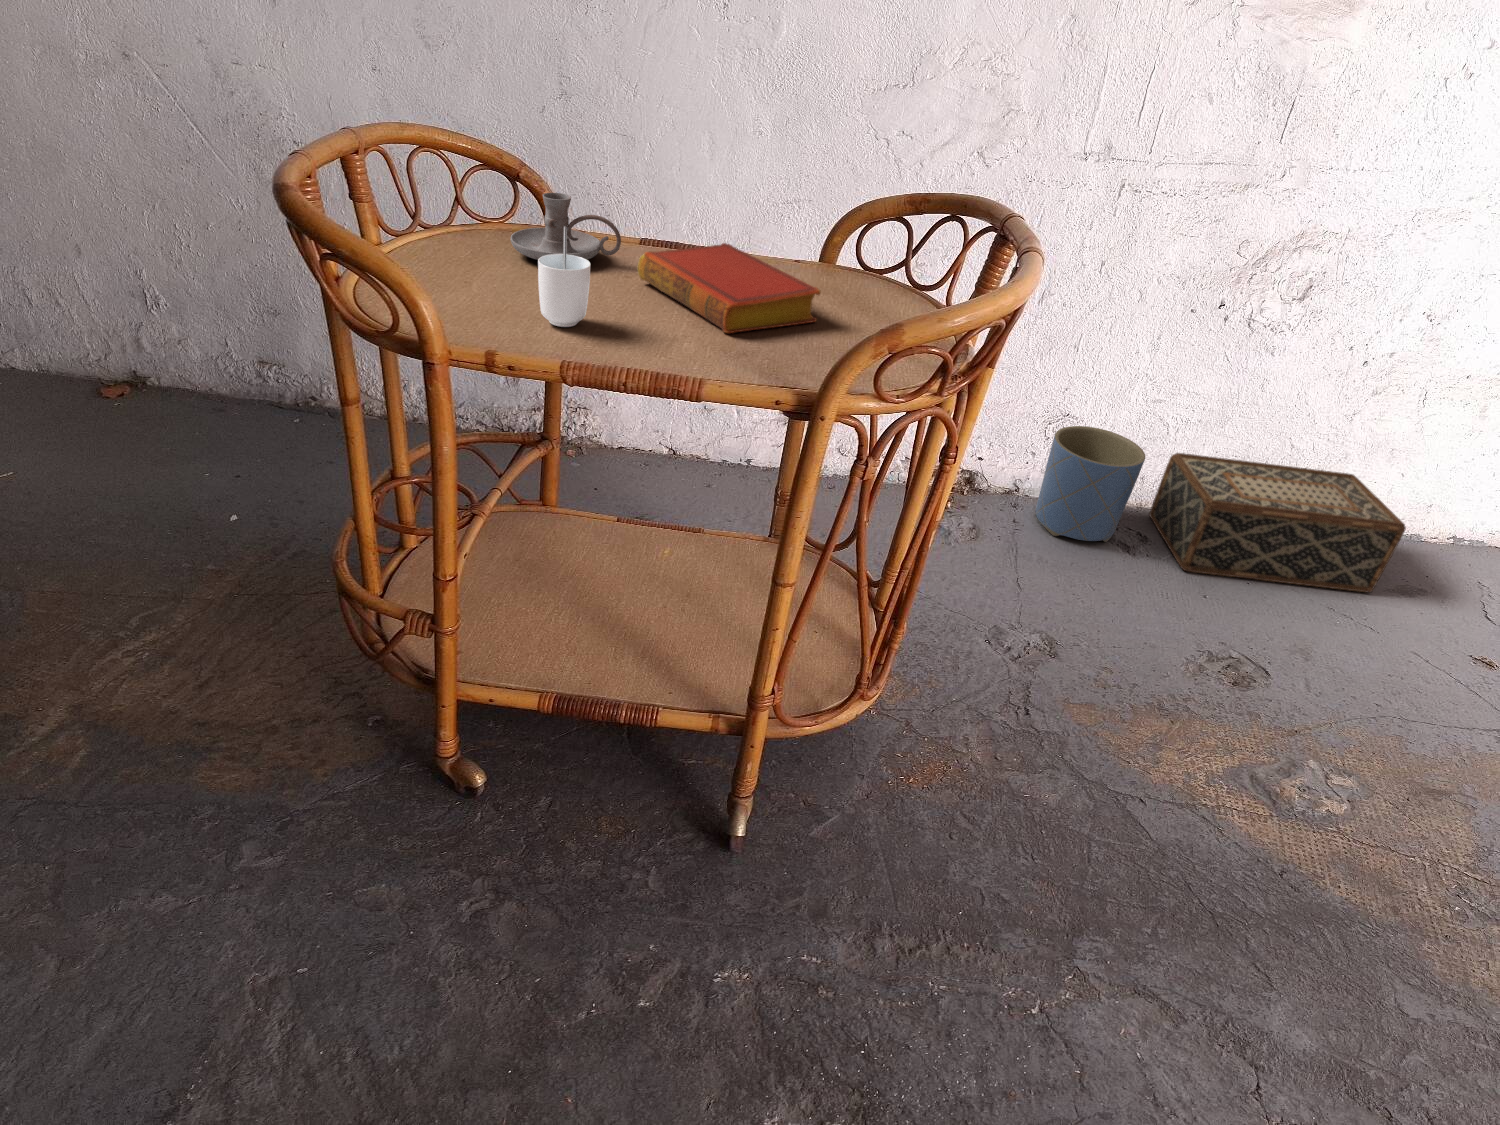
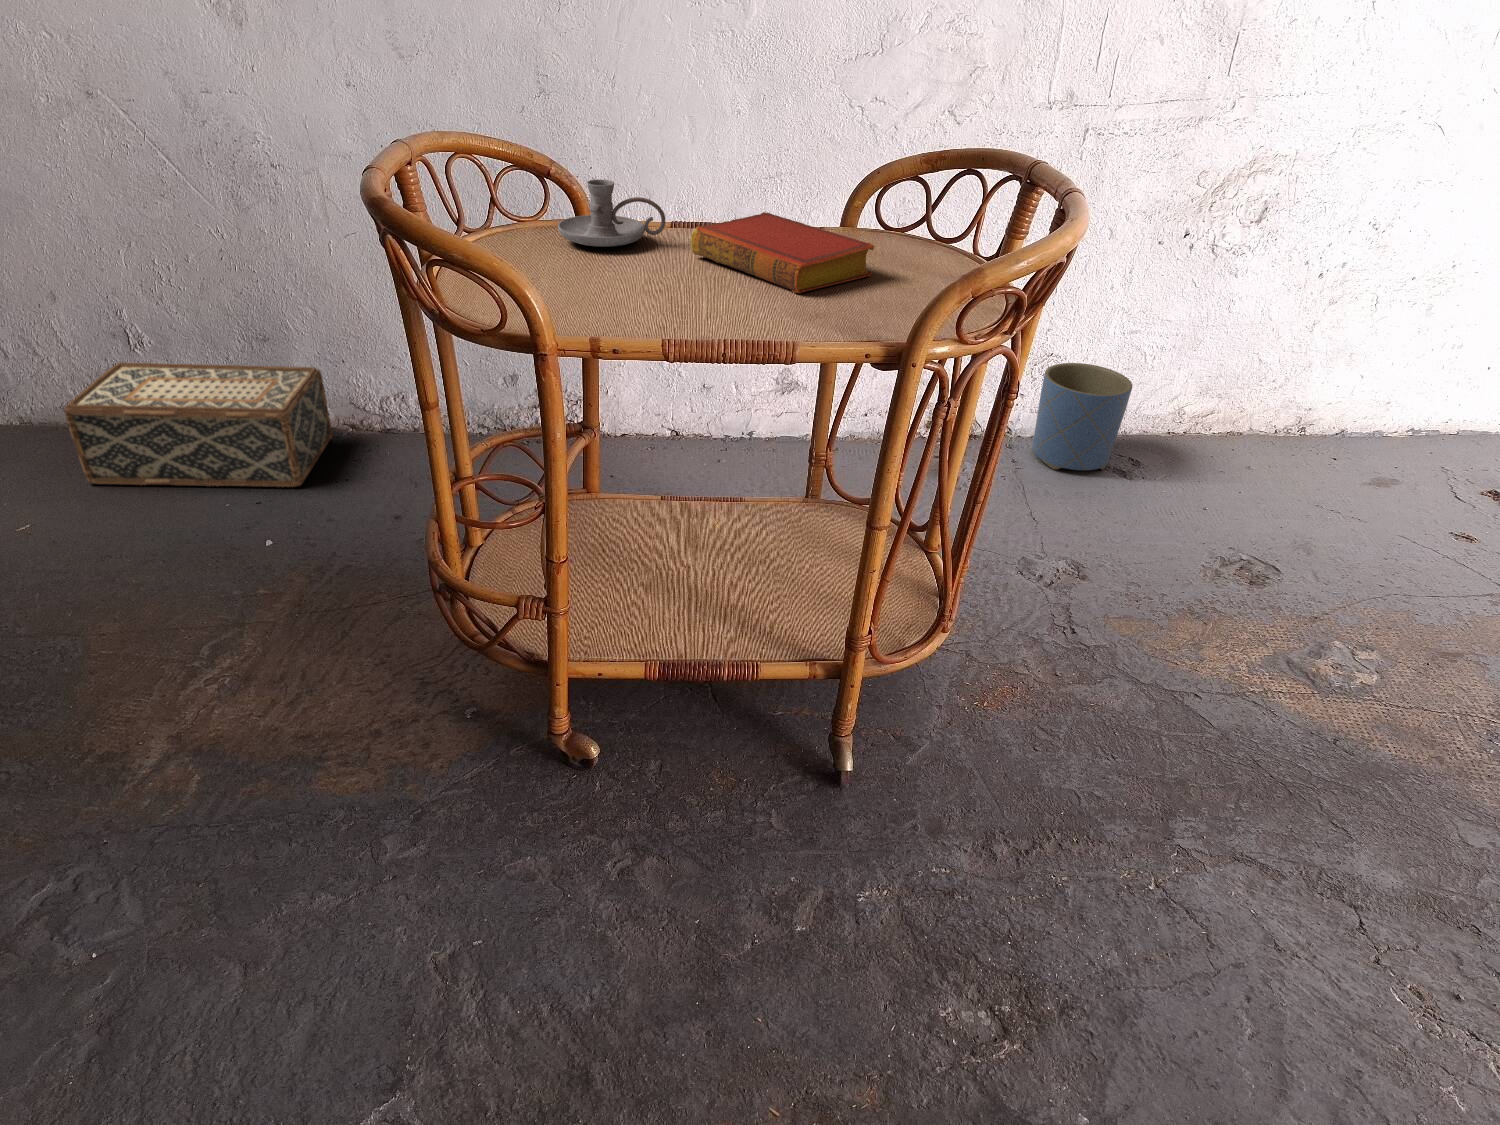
cup: present [538,226,591,327] -> none [620,206,670,302]
woven basket: present [1150,453,1406,592] -> present [64,362,333,487]

